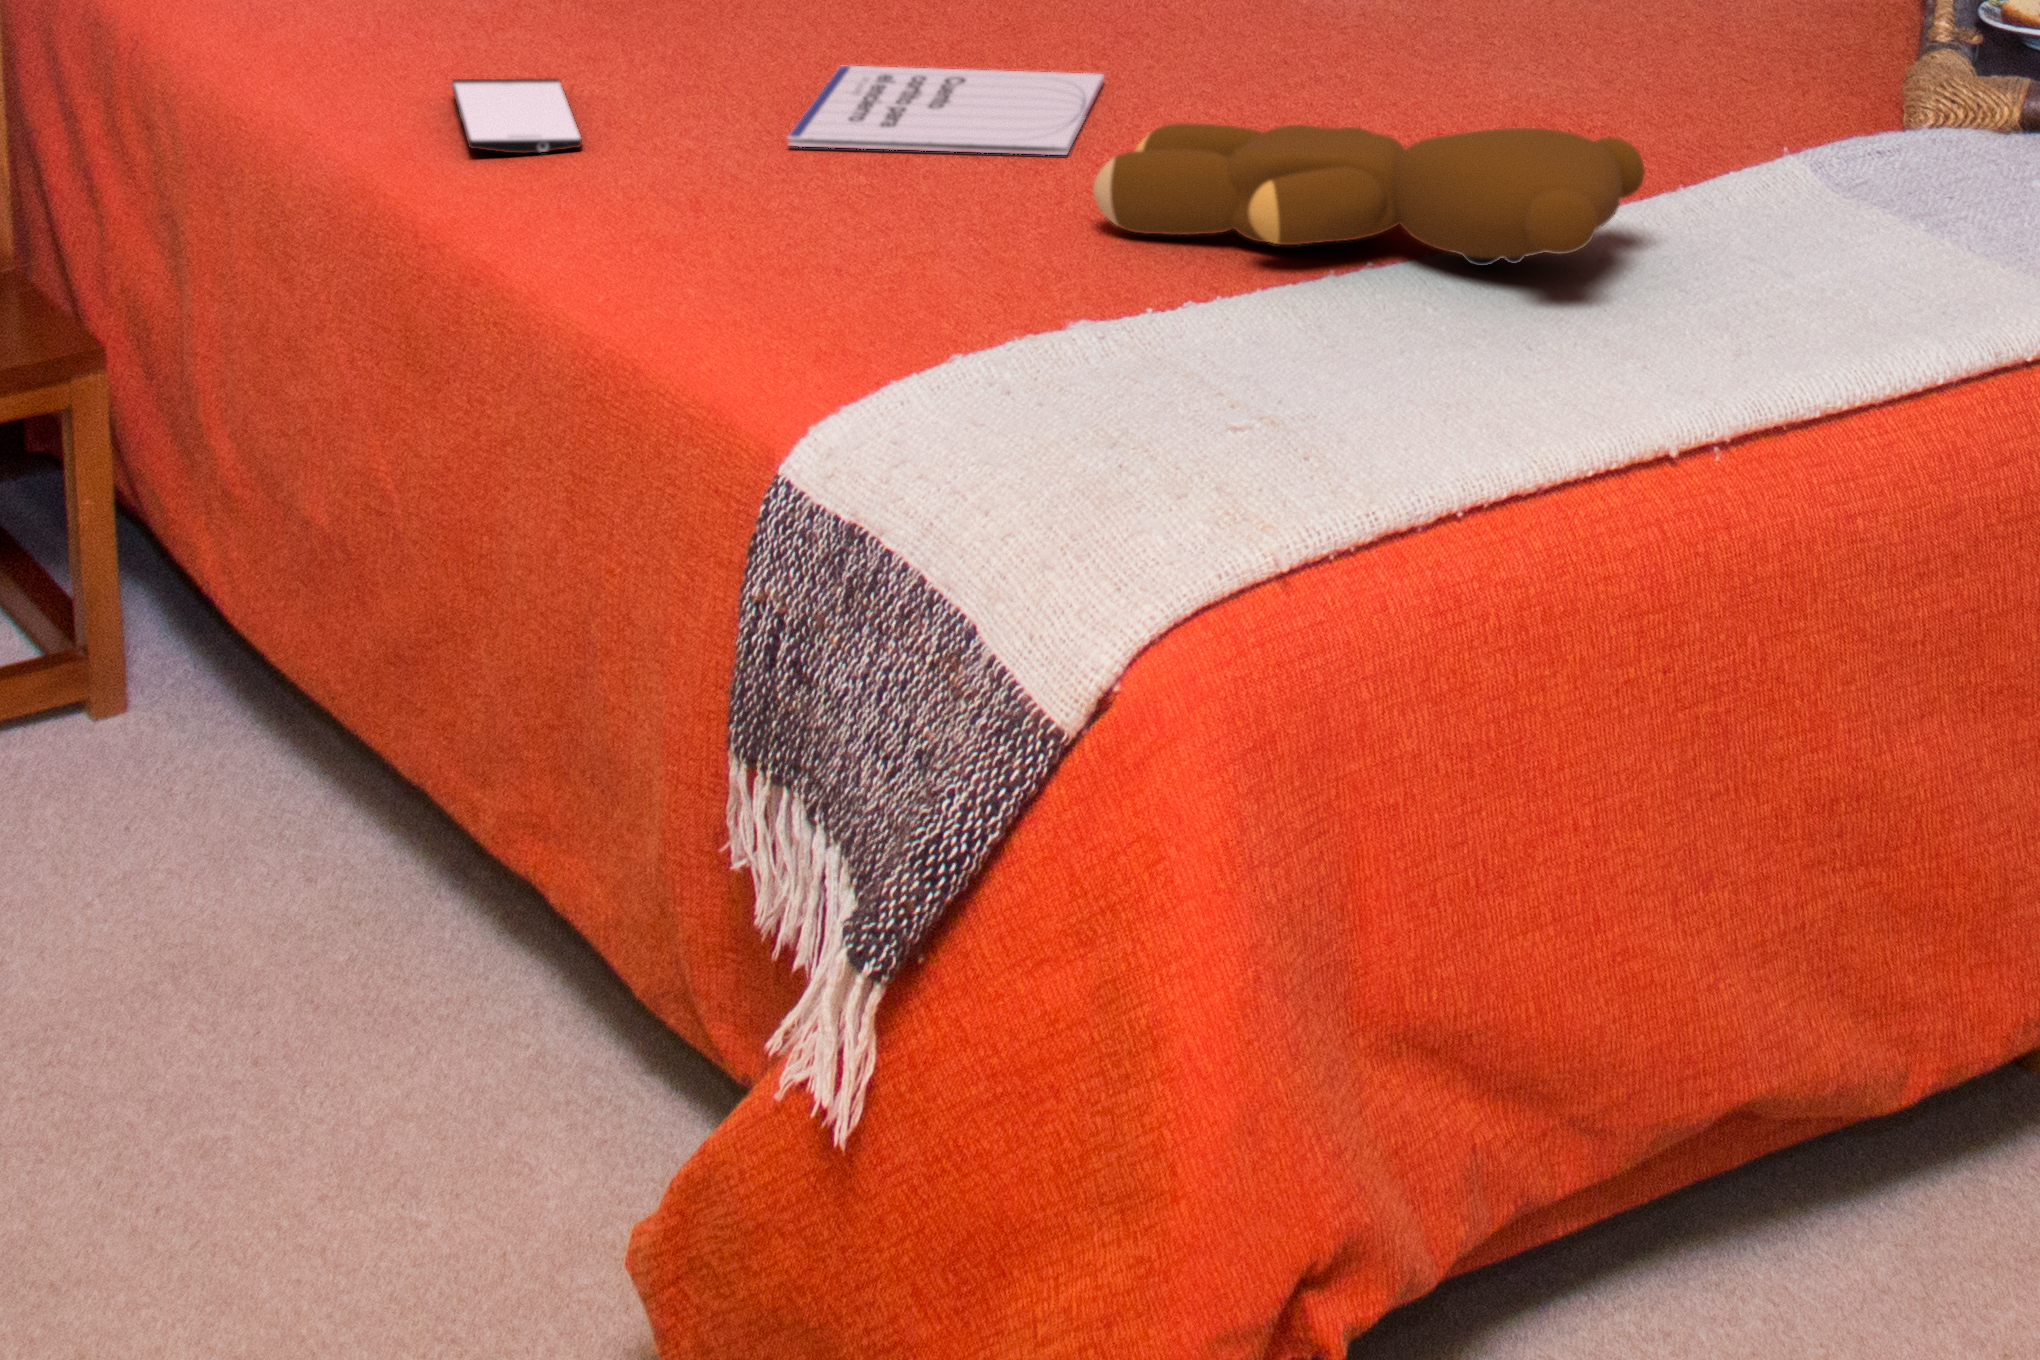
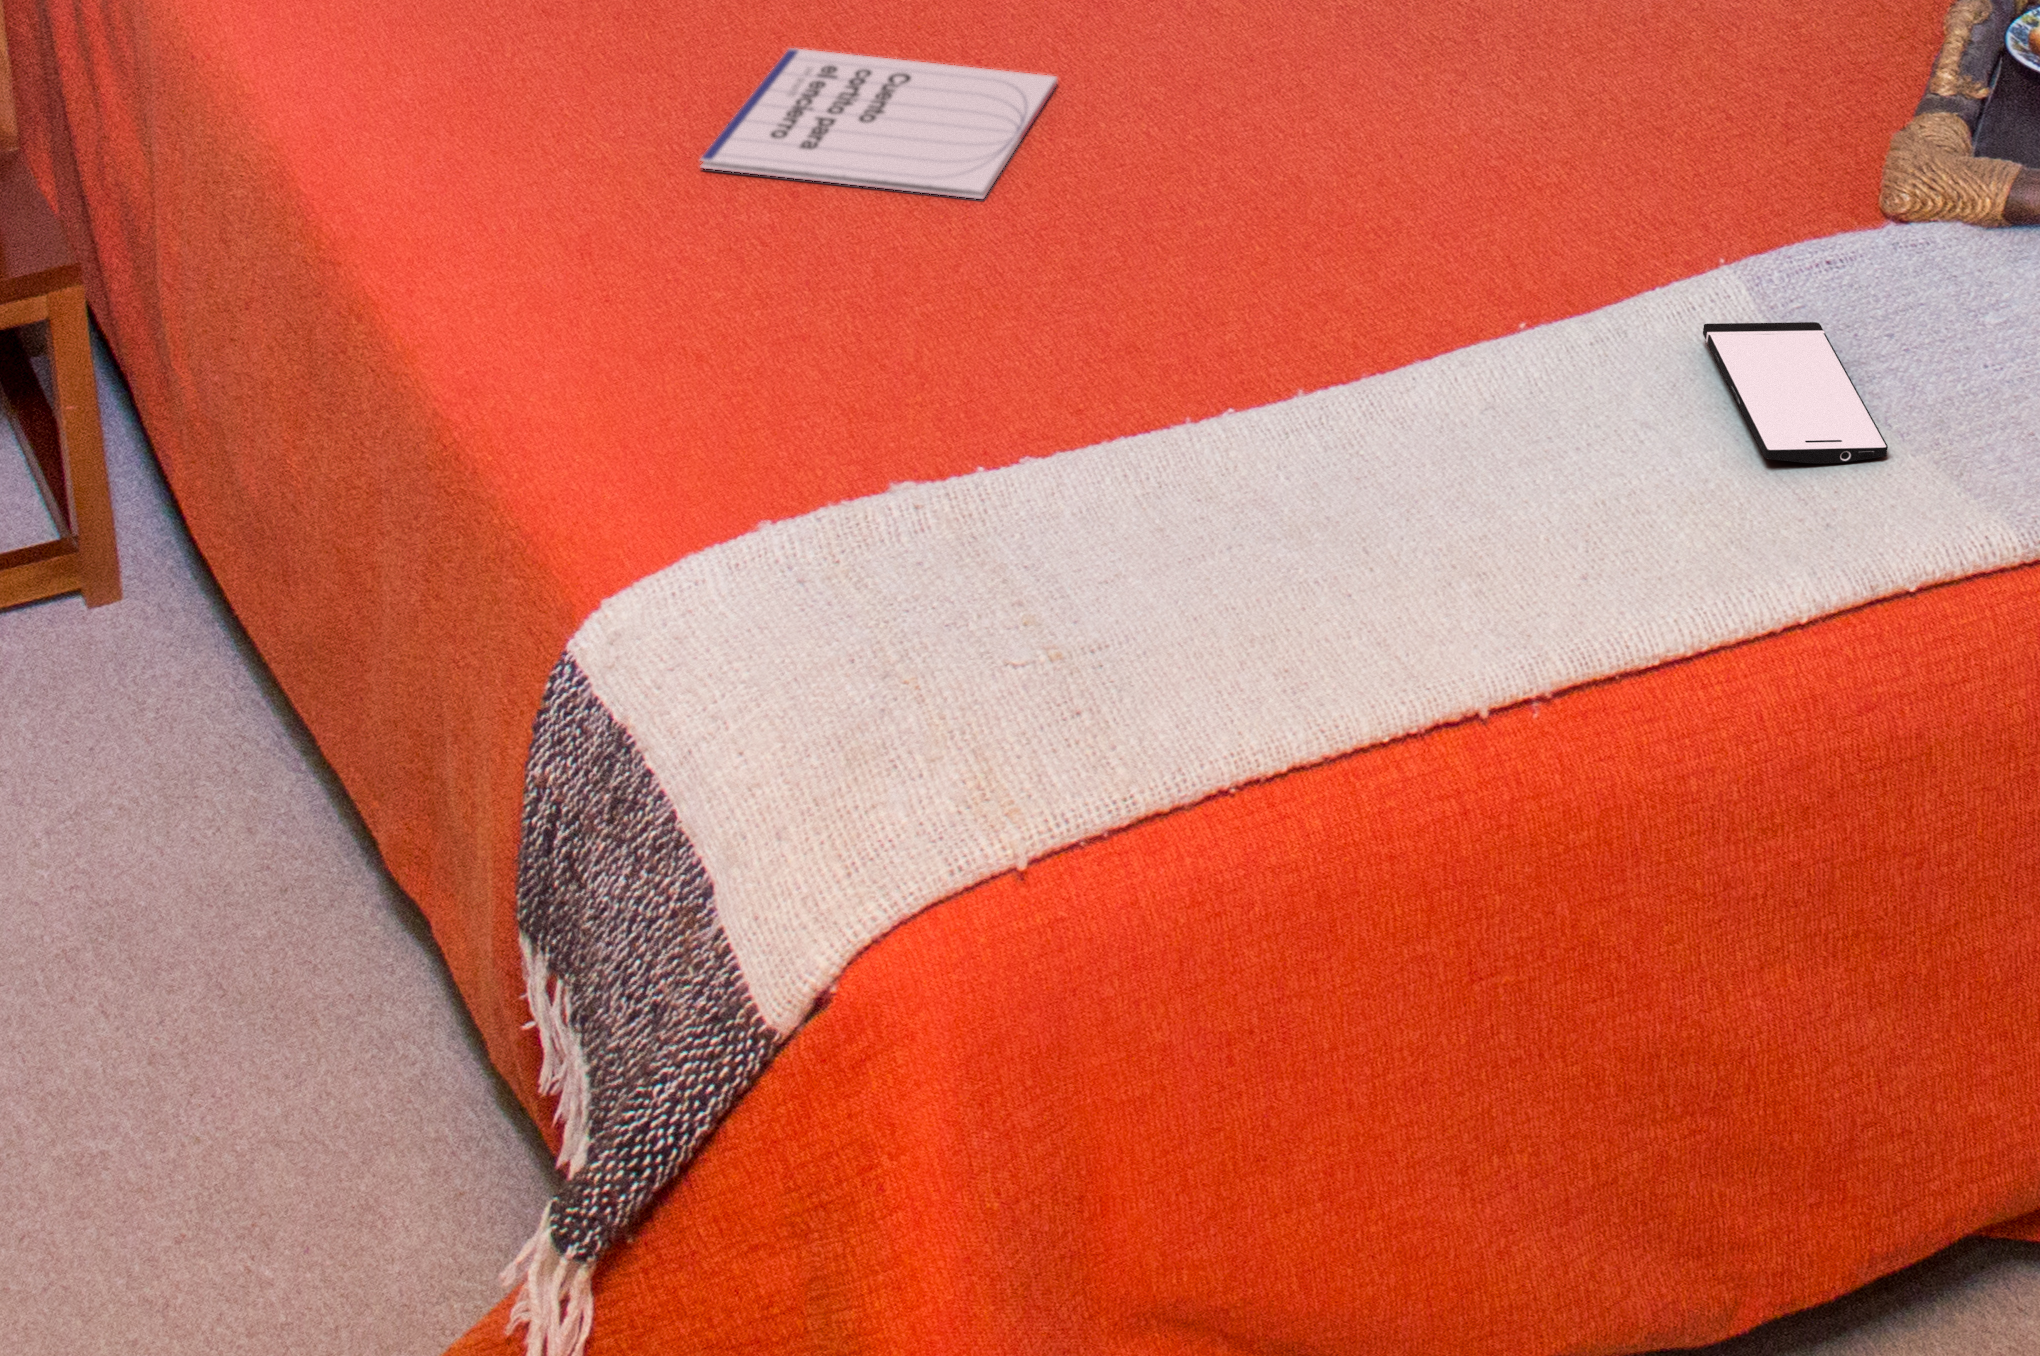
smartphone: present [452,79,582,153] -> present [1703,322,1888,463]
teddy bear: present [1093,123,1645,266] -> none [973,205,1544,430]

